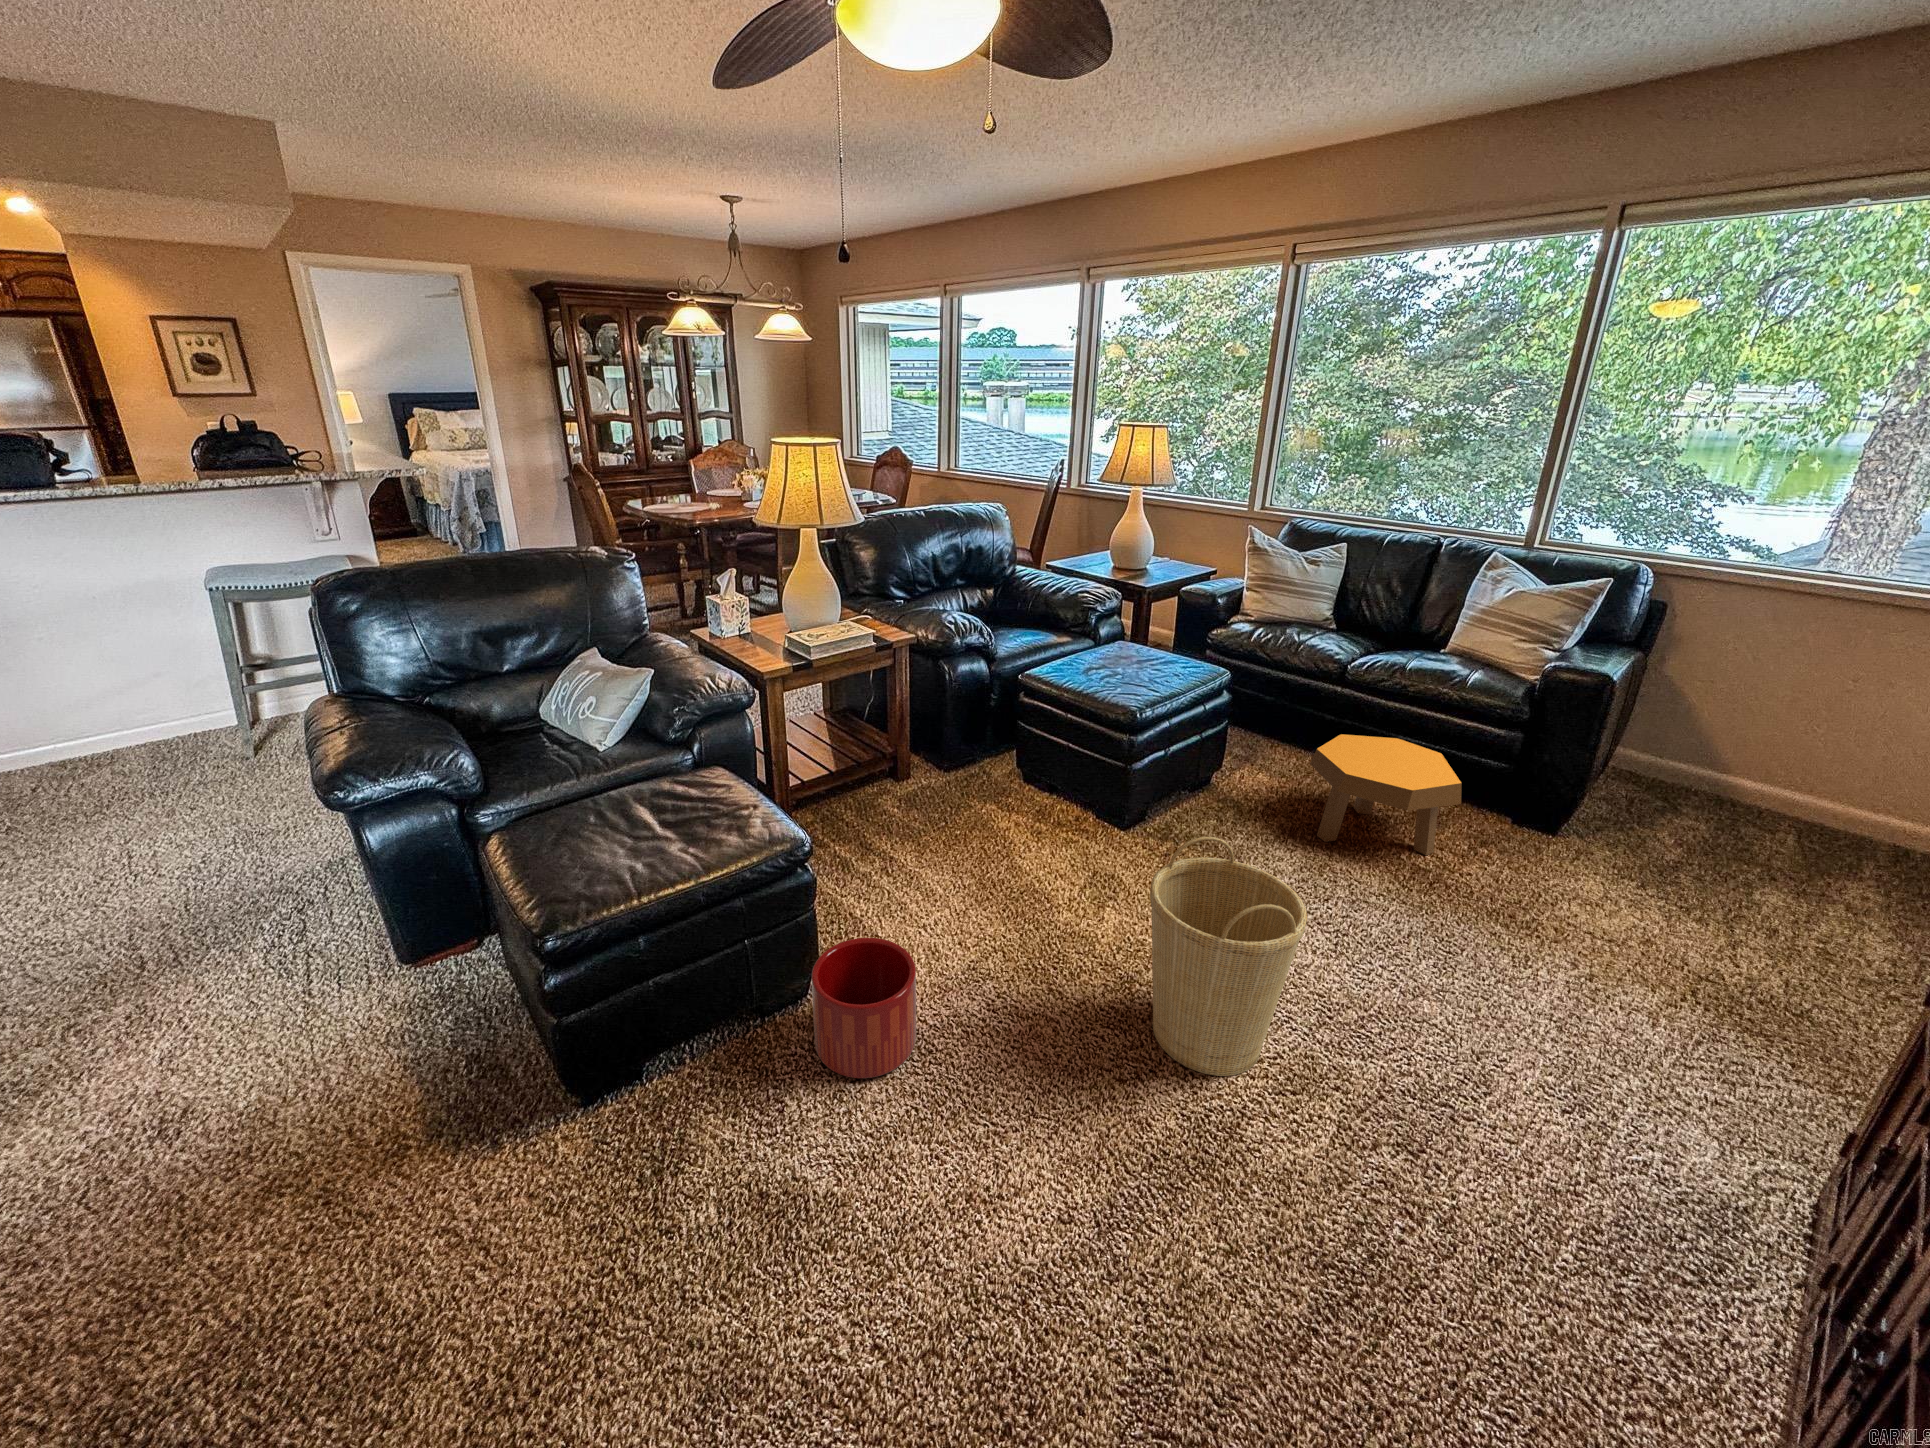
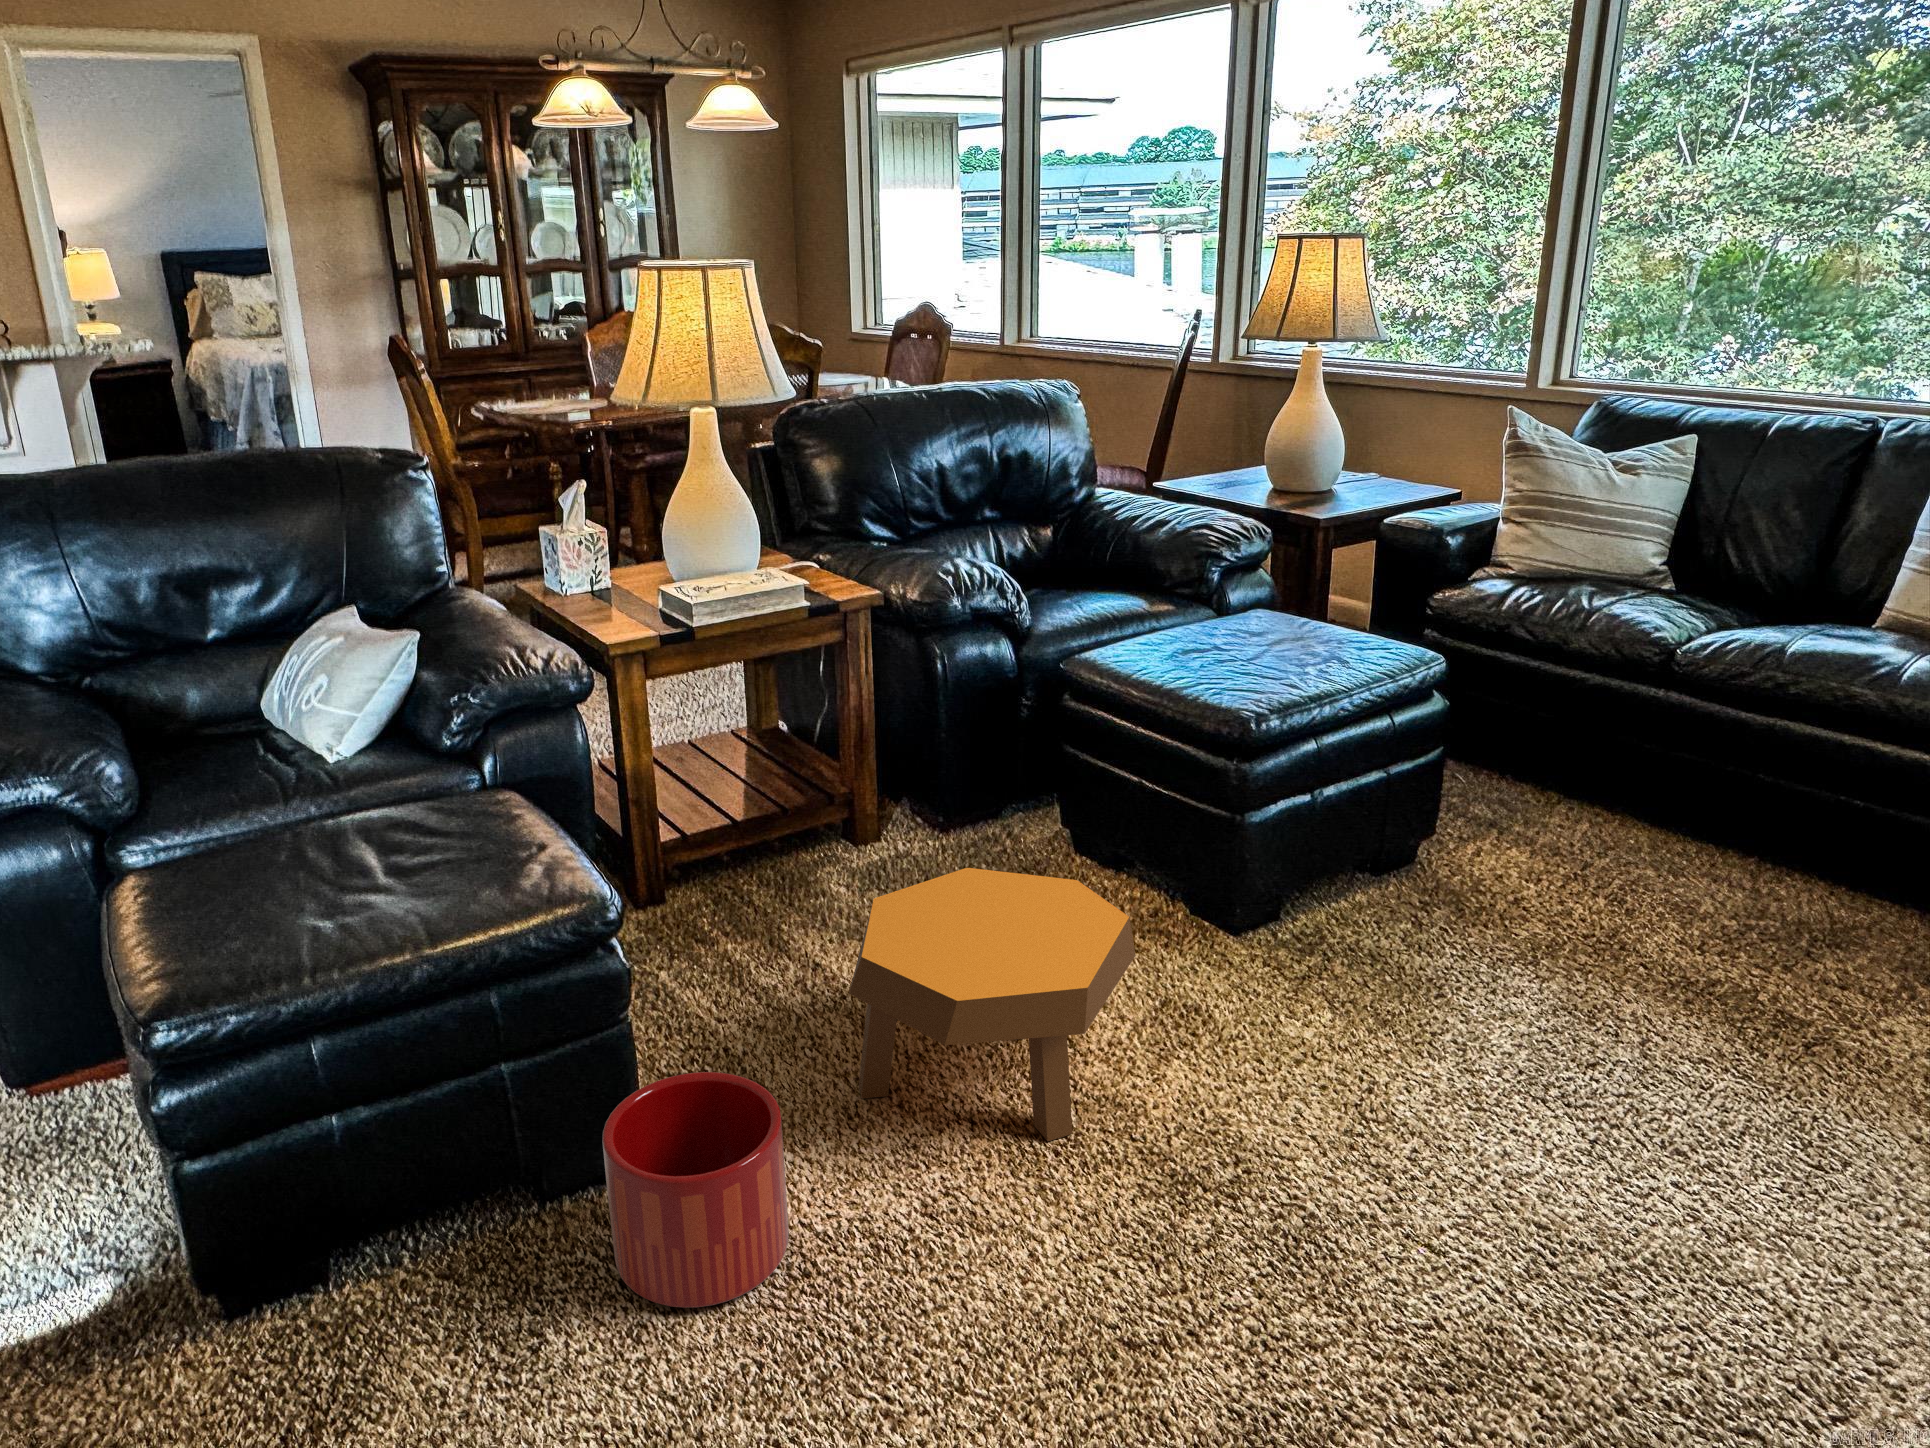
footstool: present [1310,734,1462,855] -> present [849,868,1136,1141]
basket: present [1150,837,1307,1076] -> none [1191,915,1474,1351]

